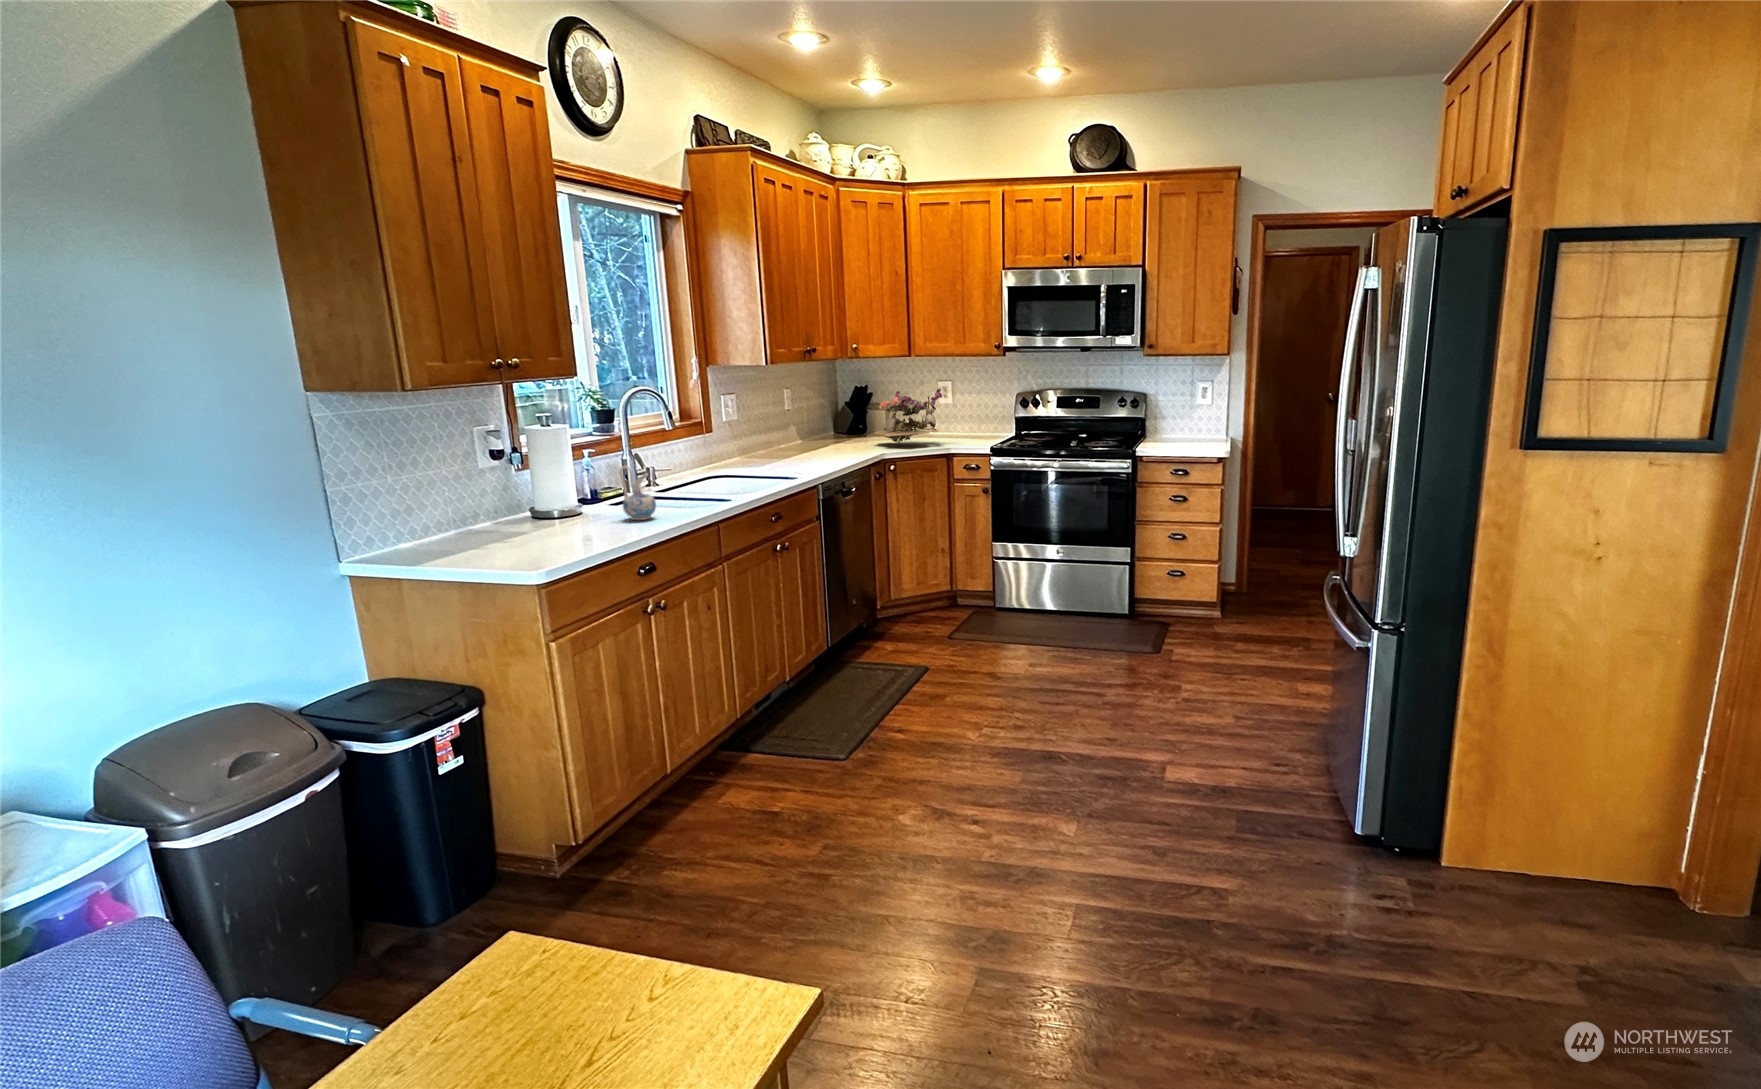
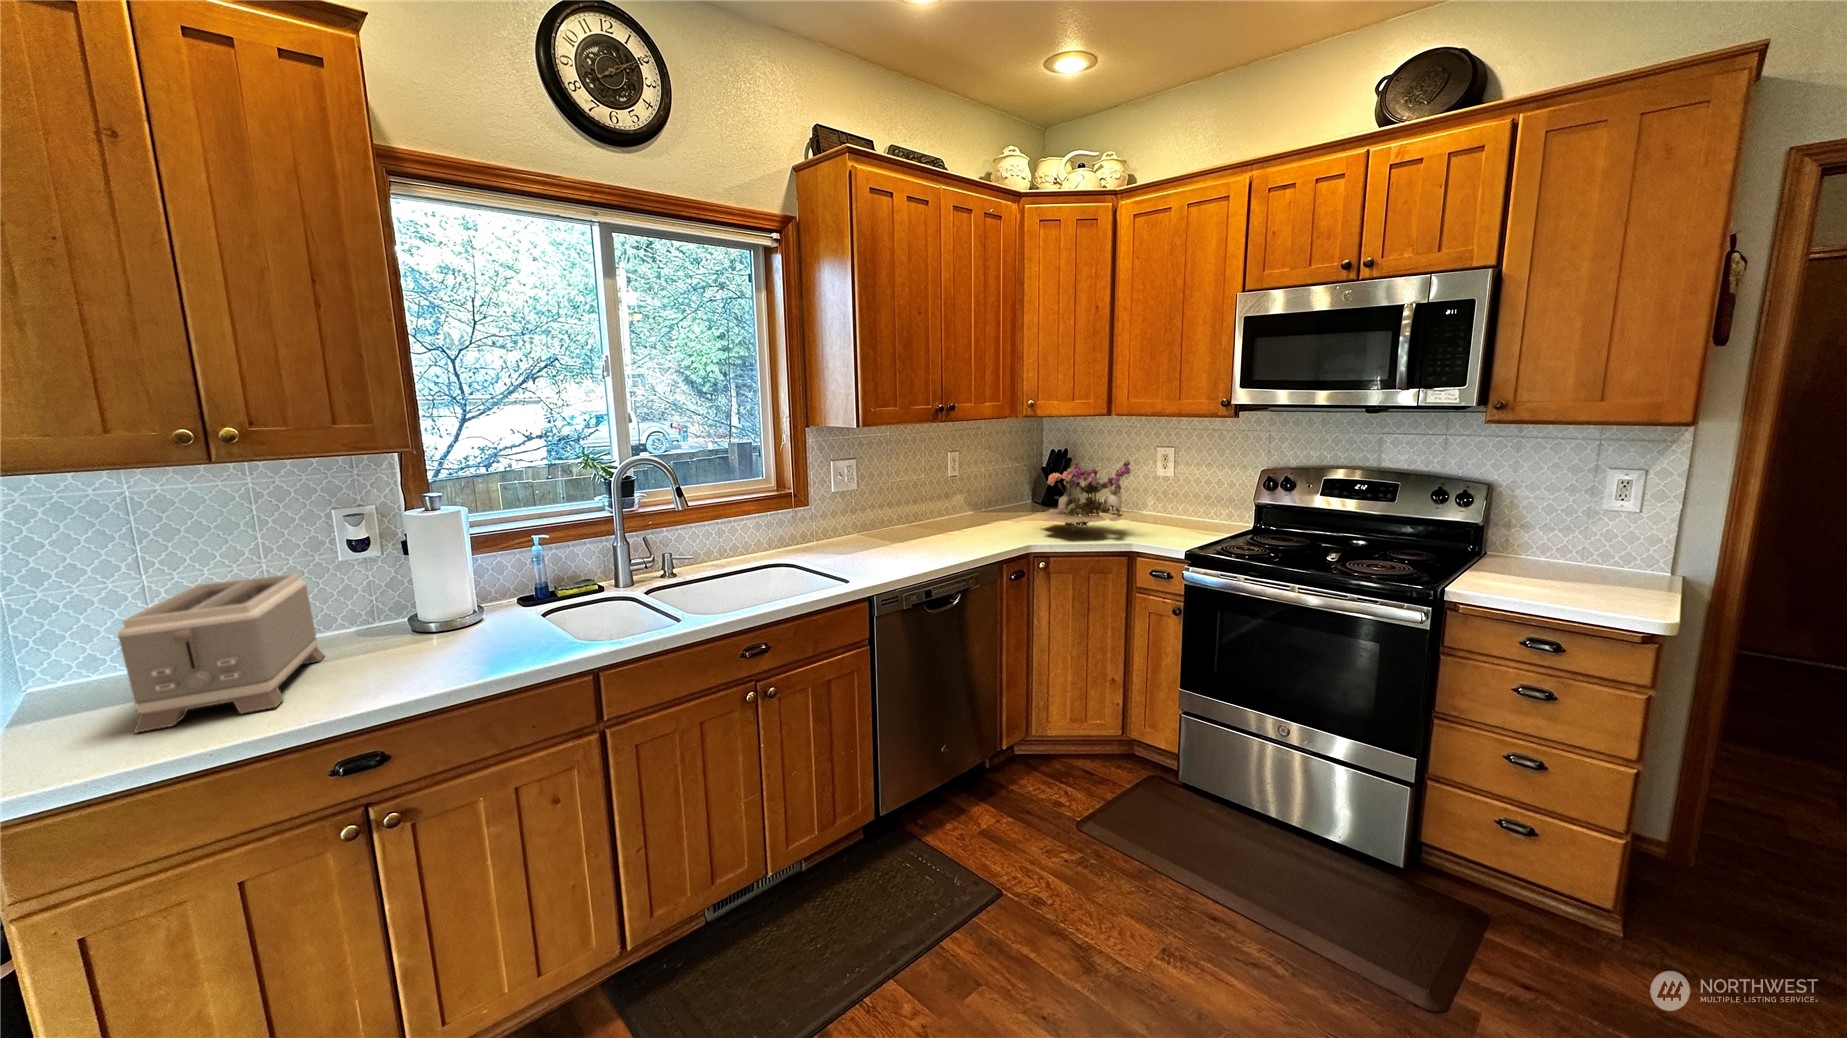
toaster: none [494,464,613,546] -> present [118,574,324,733]
ceramic pitcher: present [619,466,656,520] -> none [392,585,452,669]

